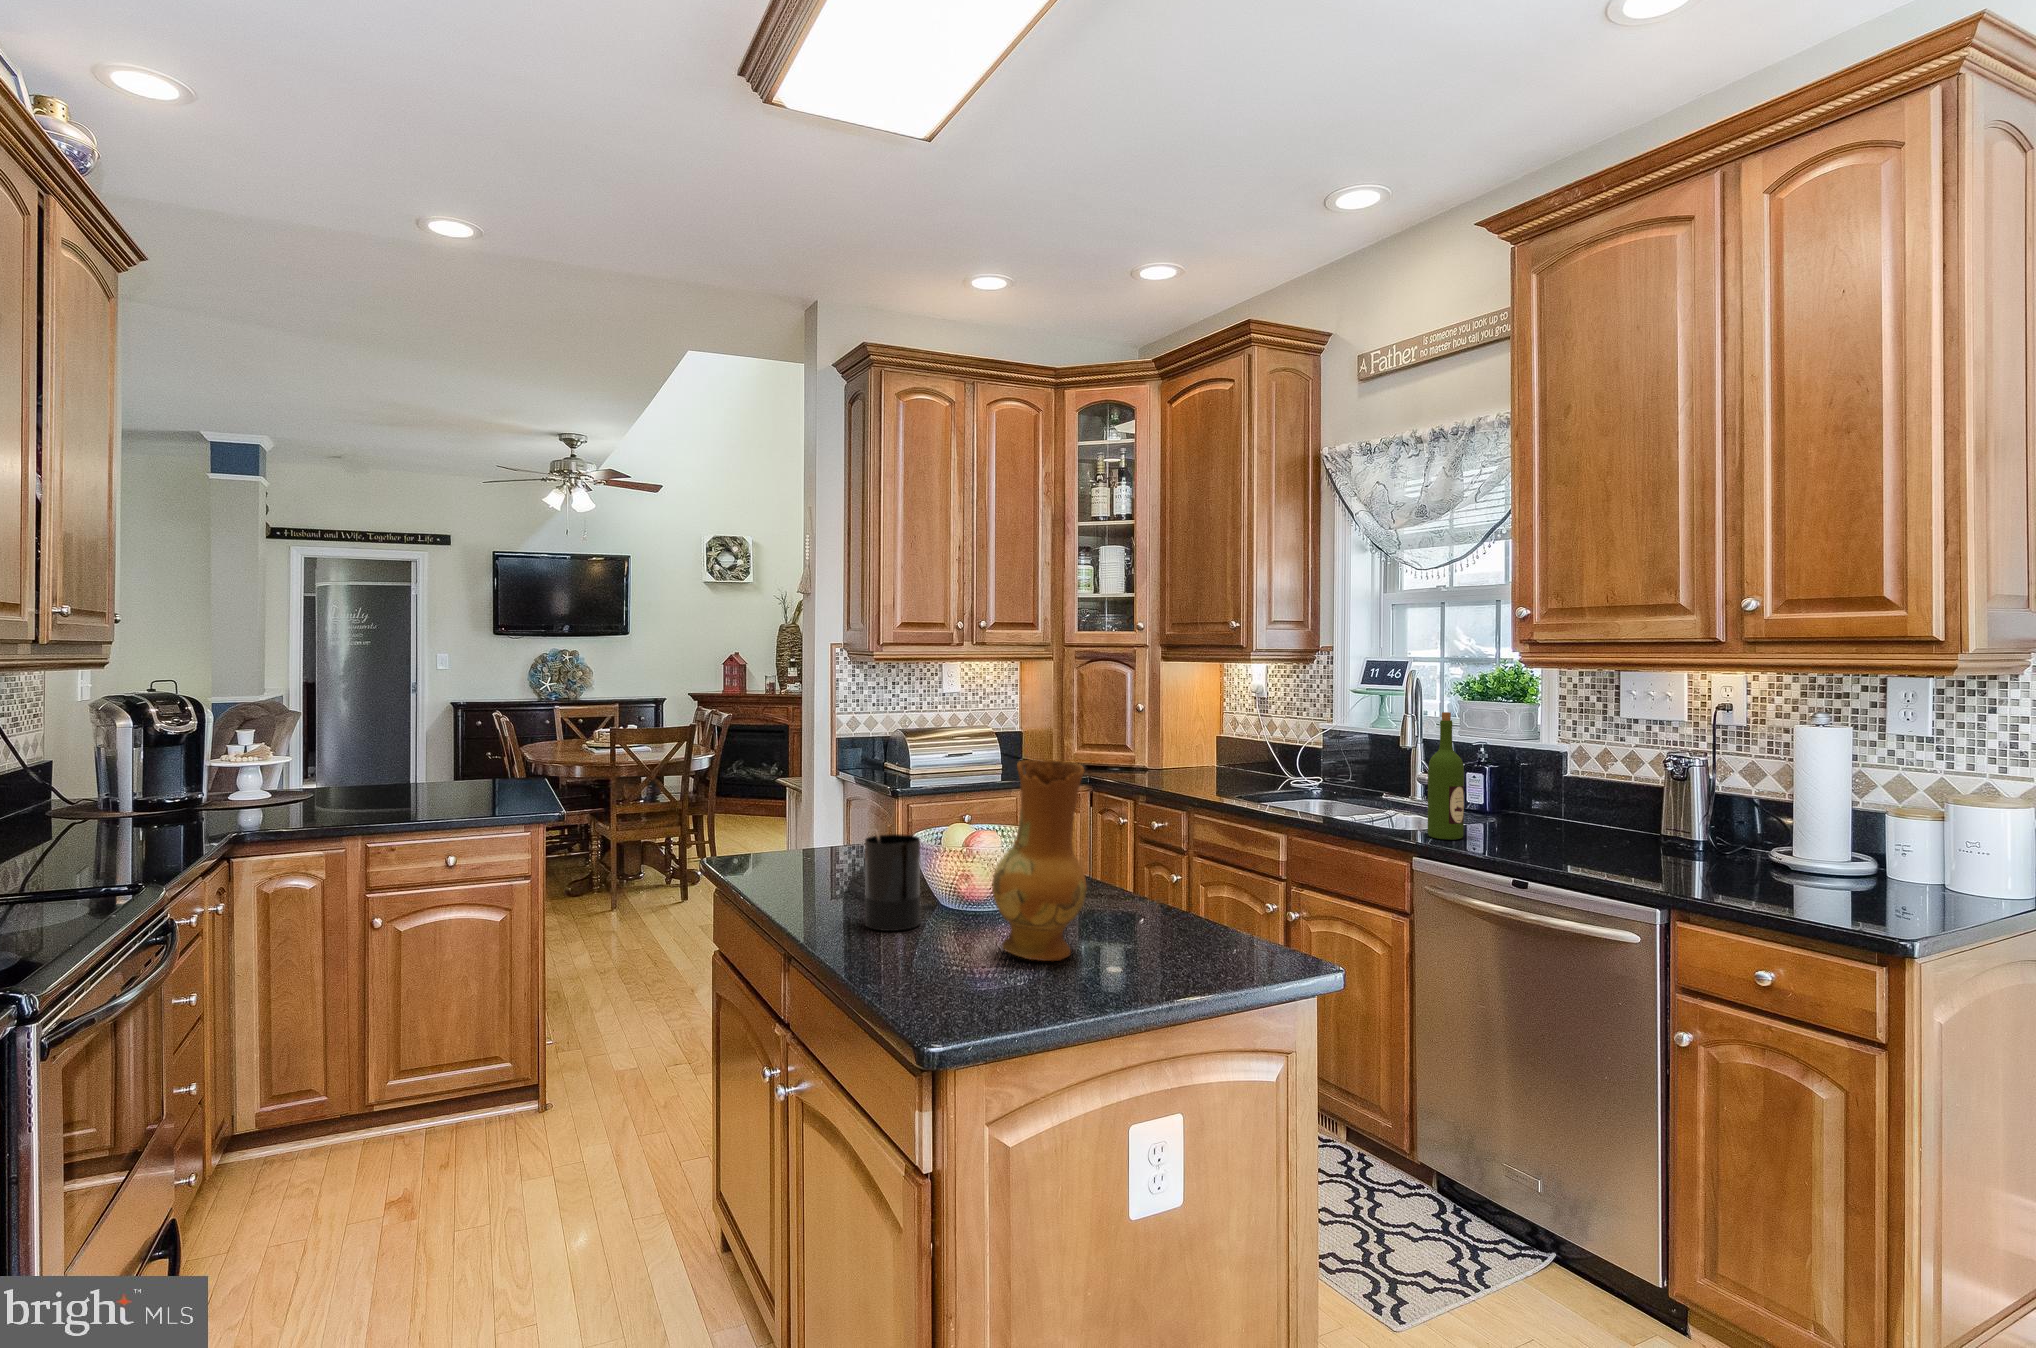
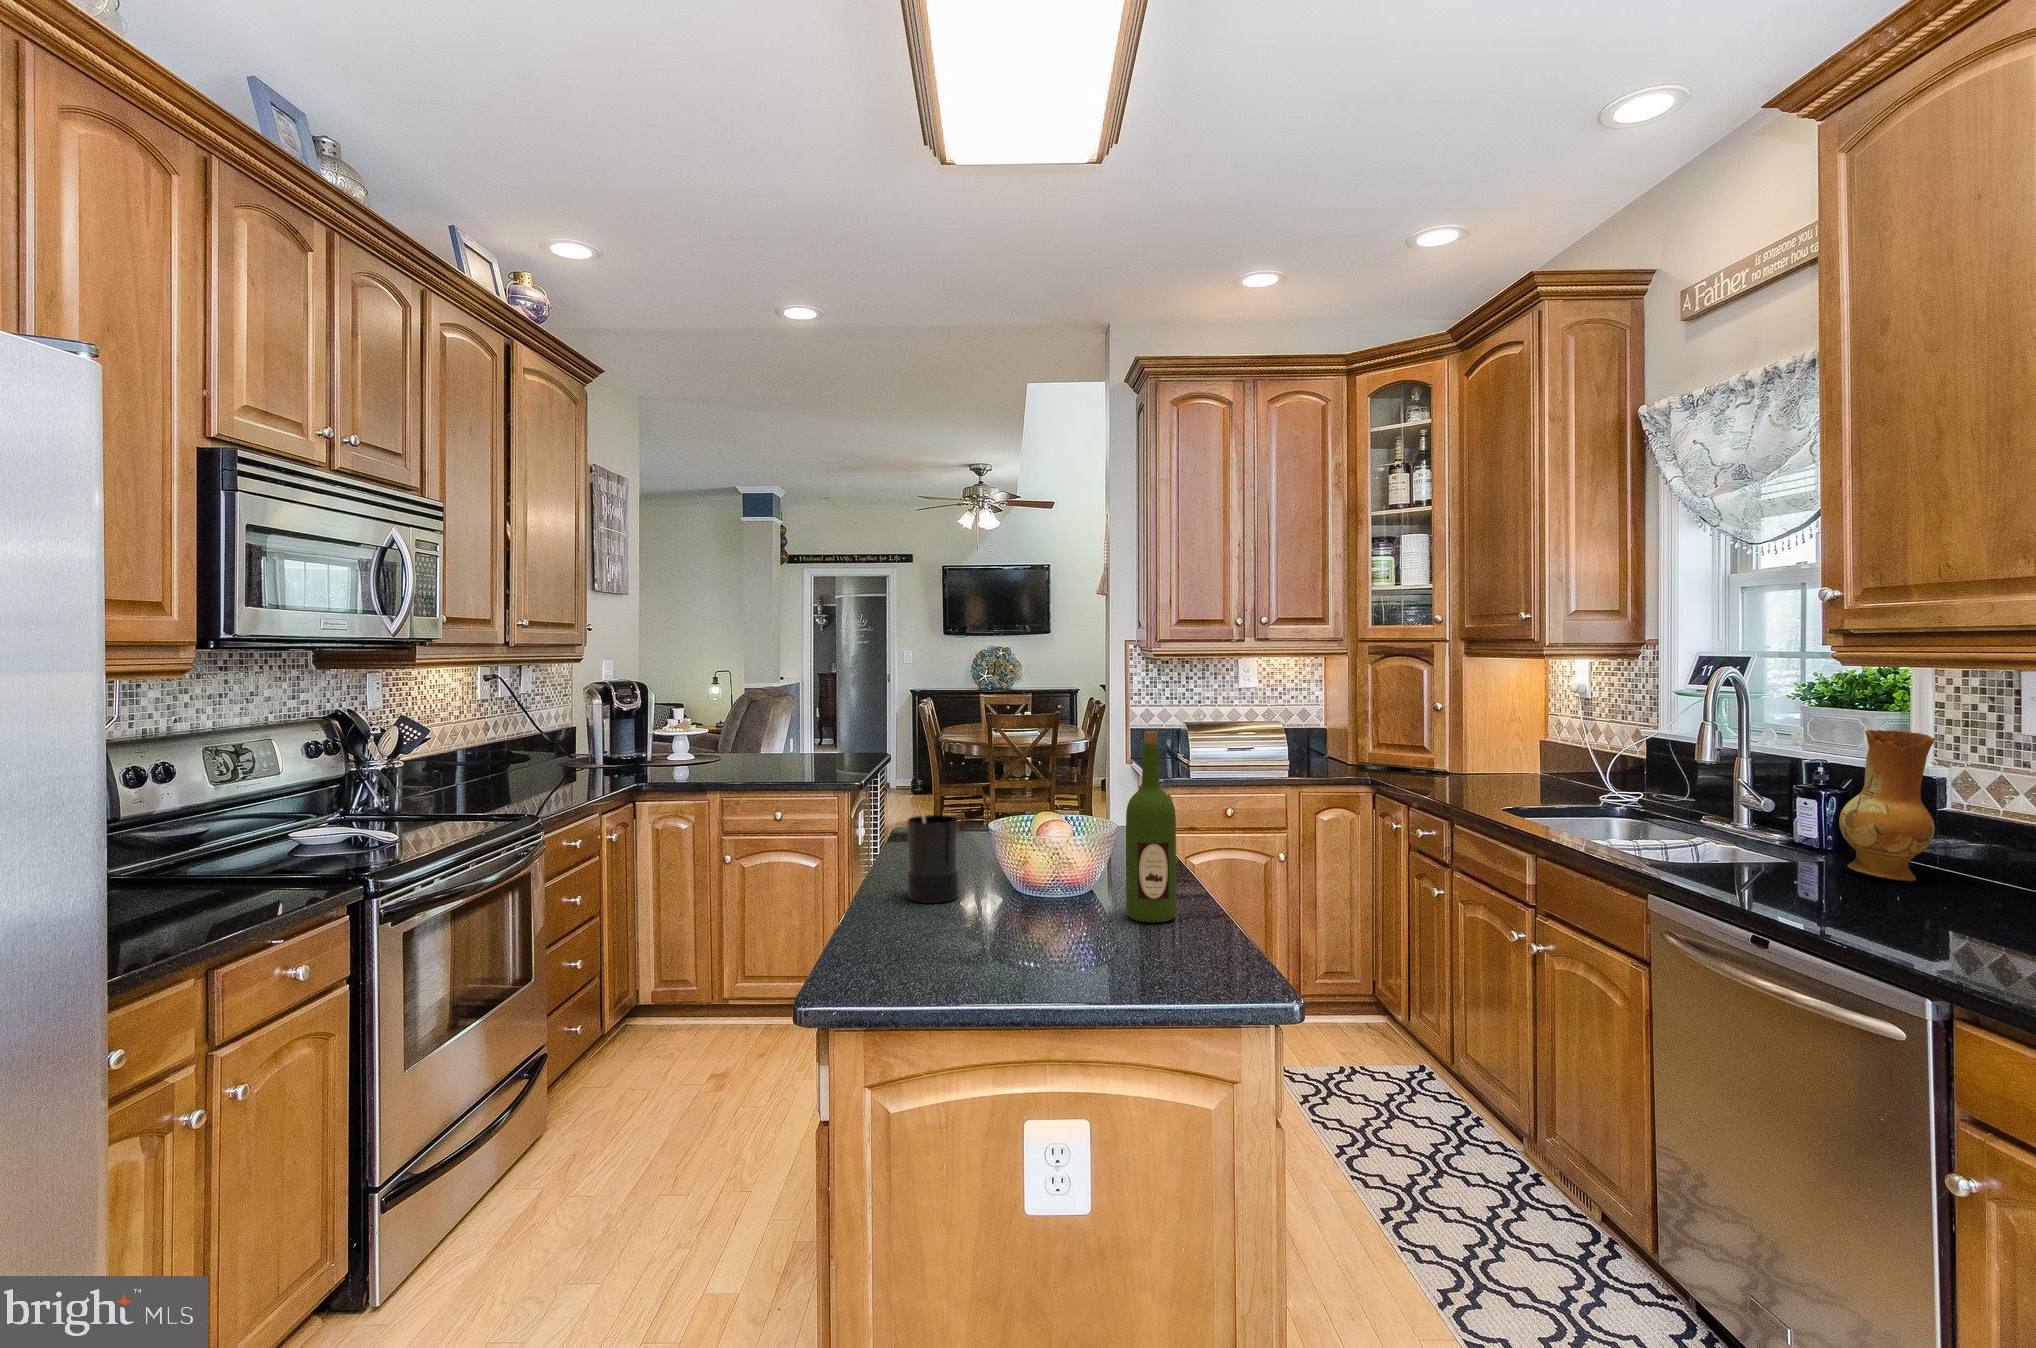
wine bottle: present [1428,712,1464,840] -> present [1126,731,1176,922]
ceramic jug: present [992,760,1087,961] -> present [1839,729,1935,882]

